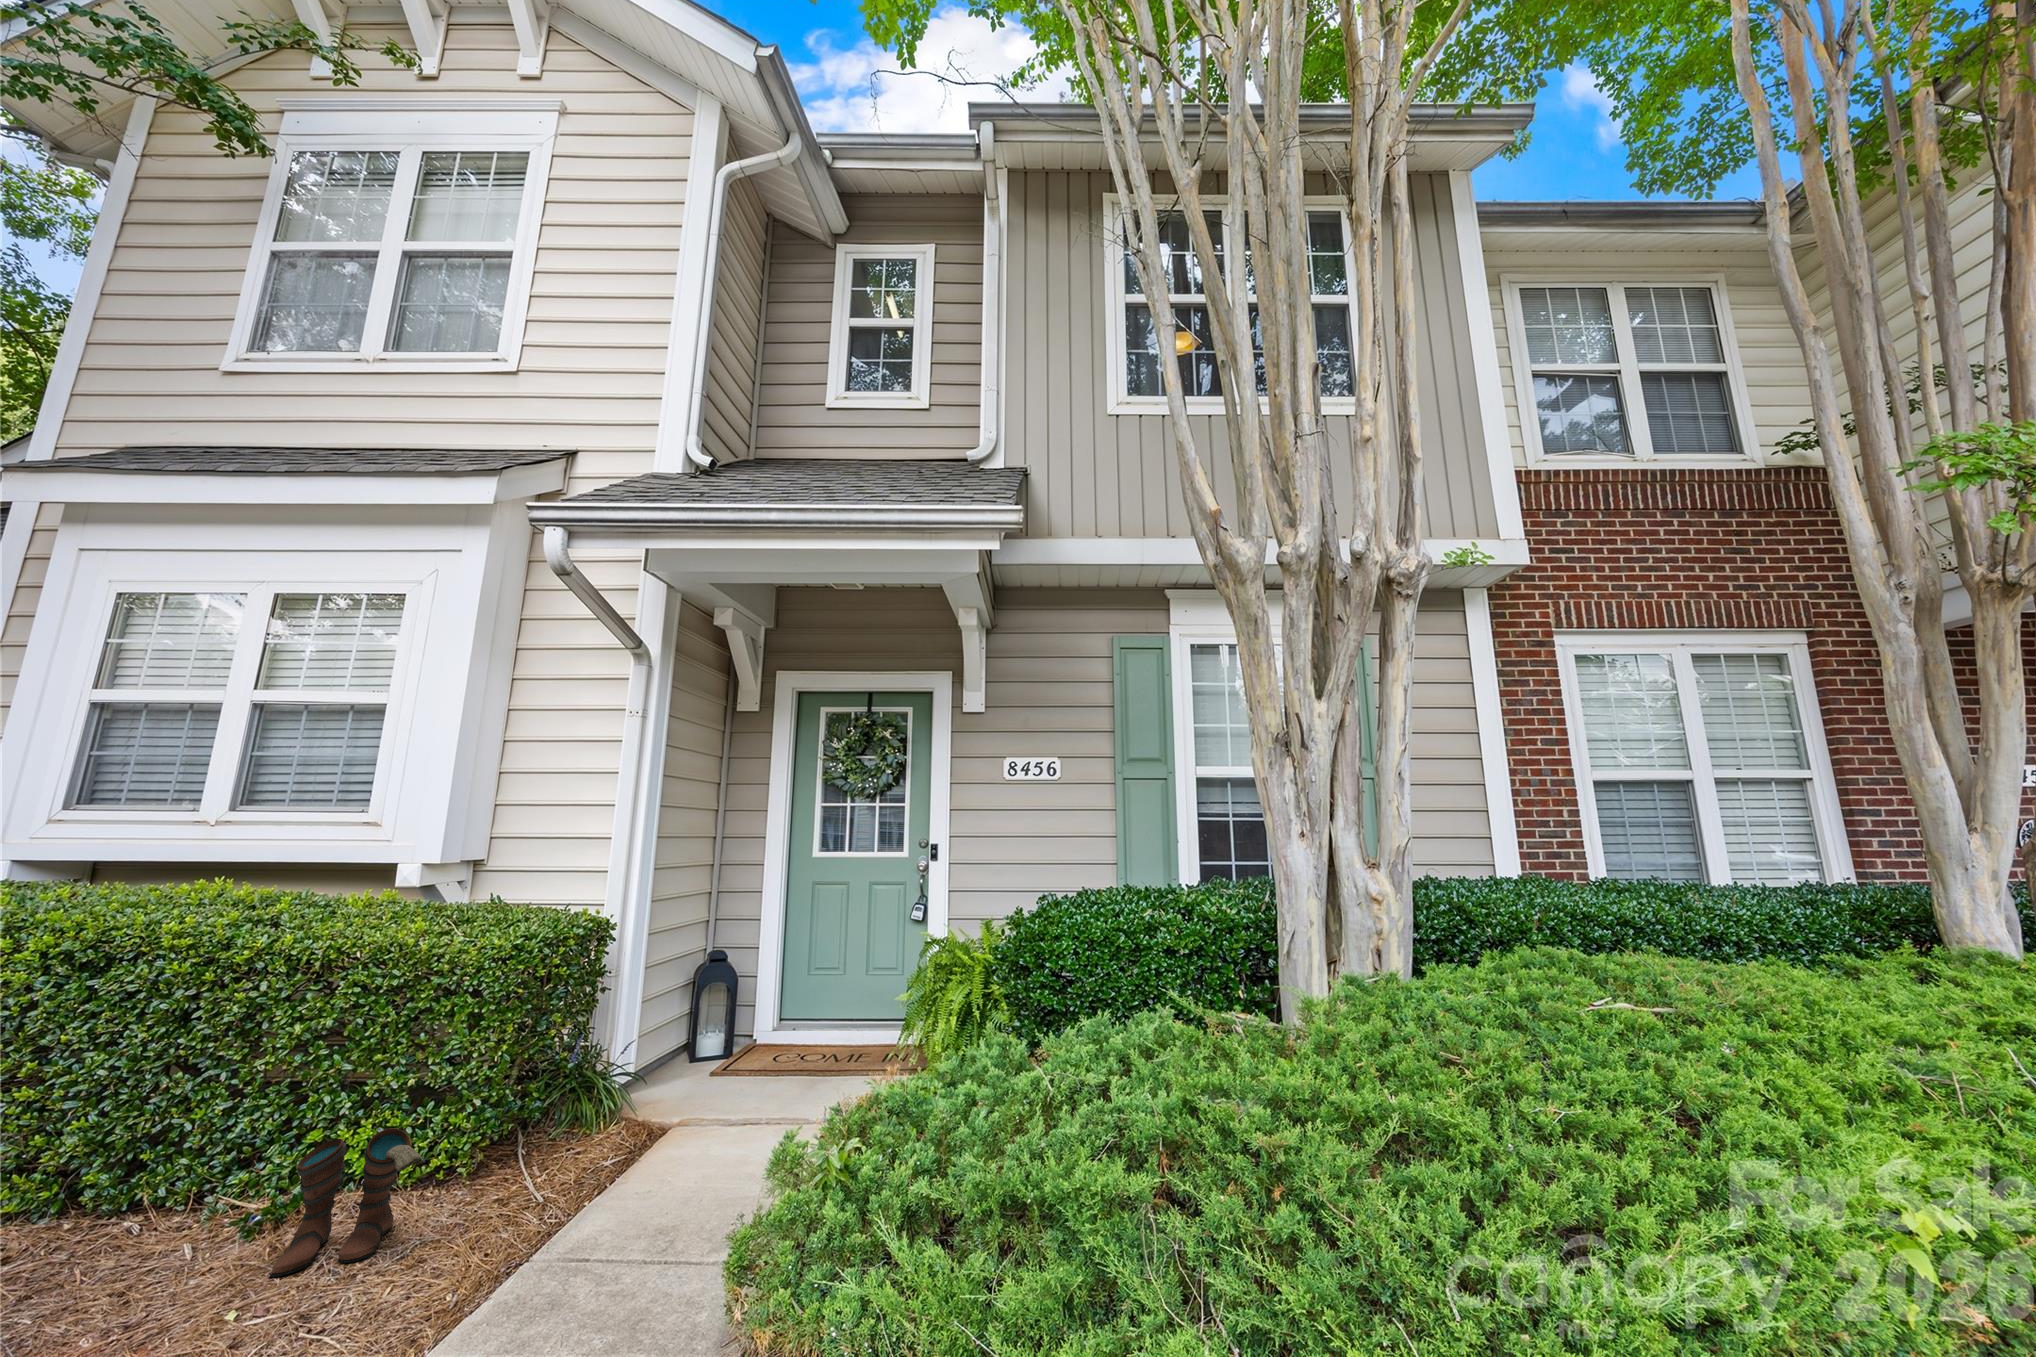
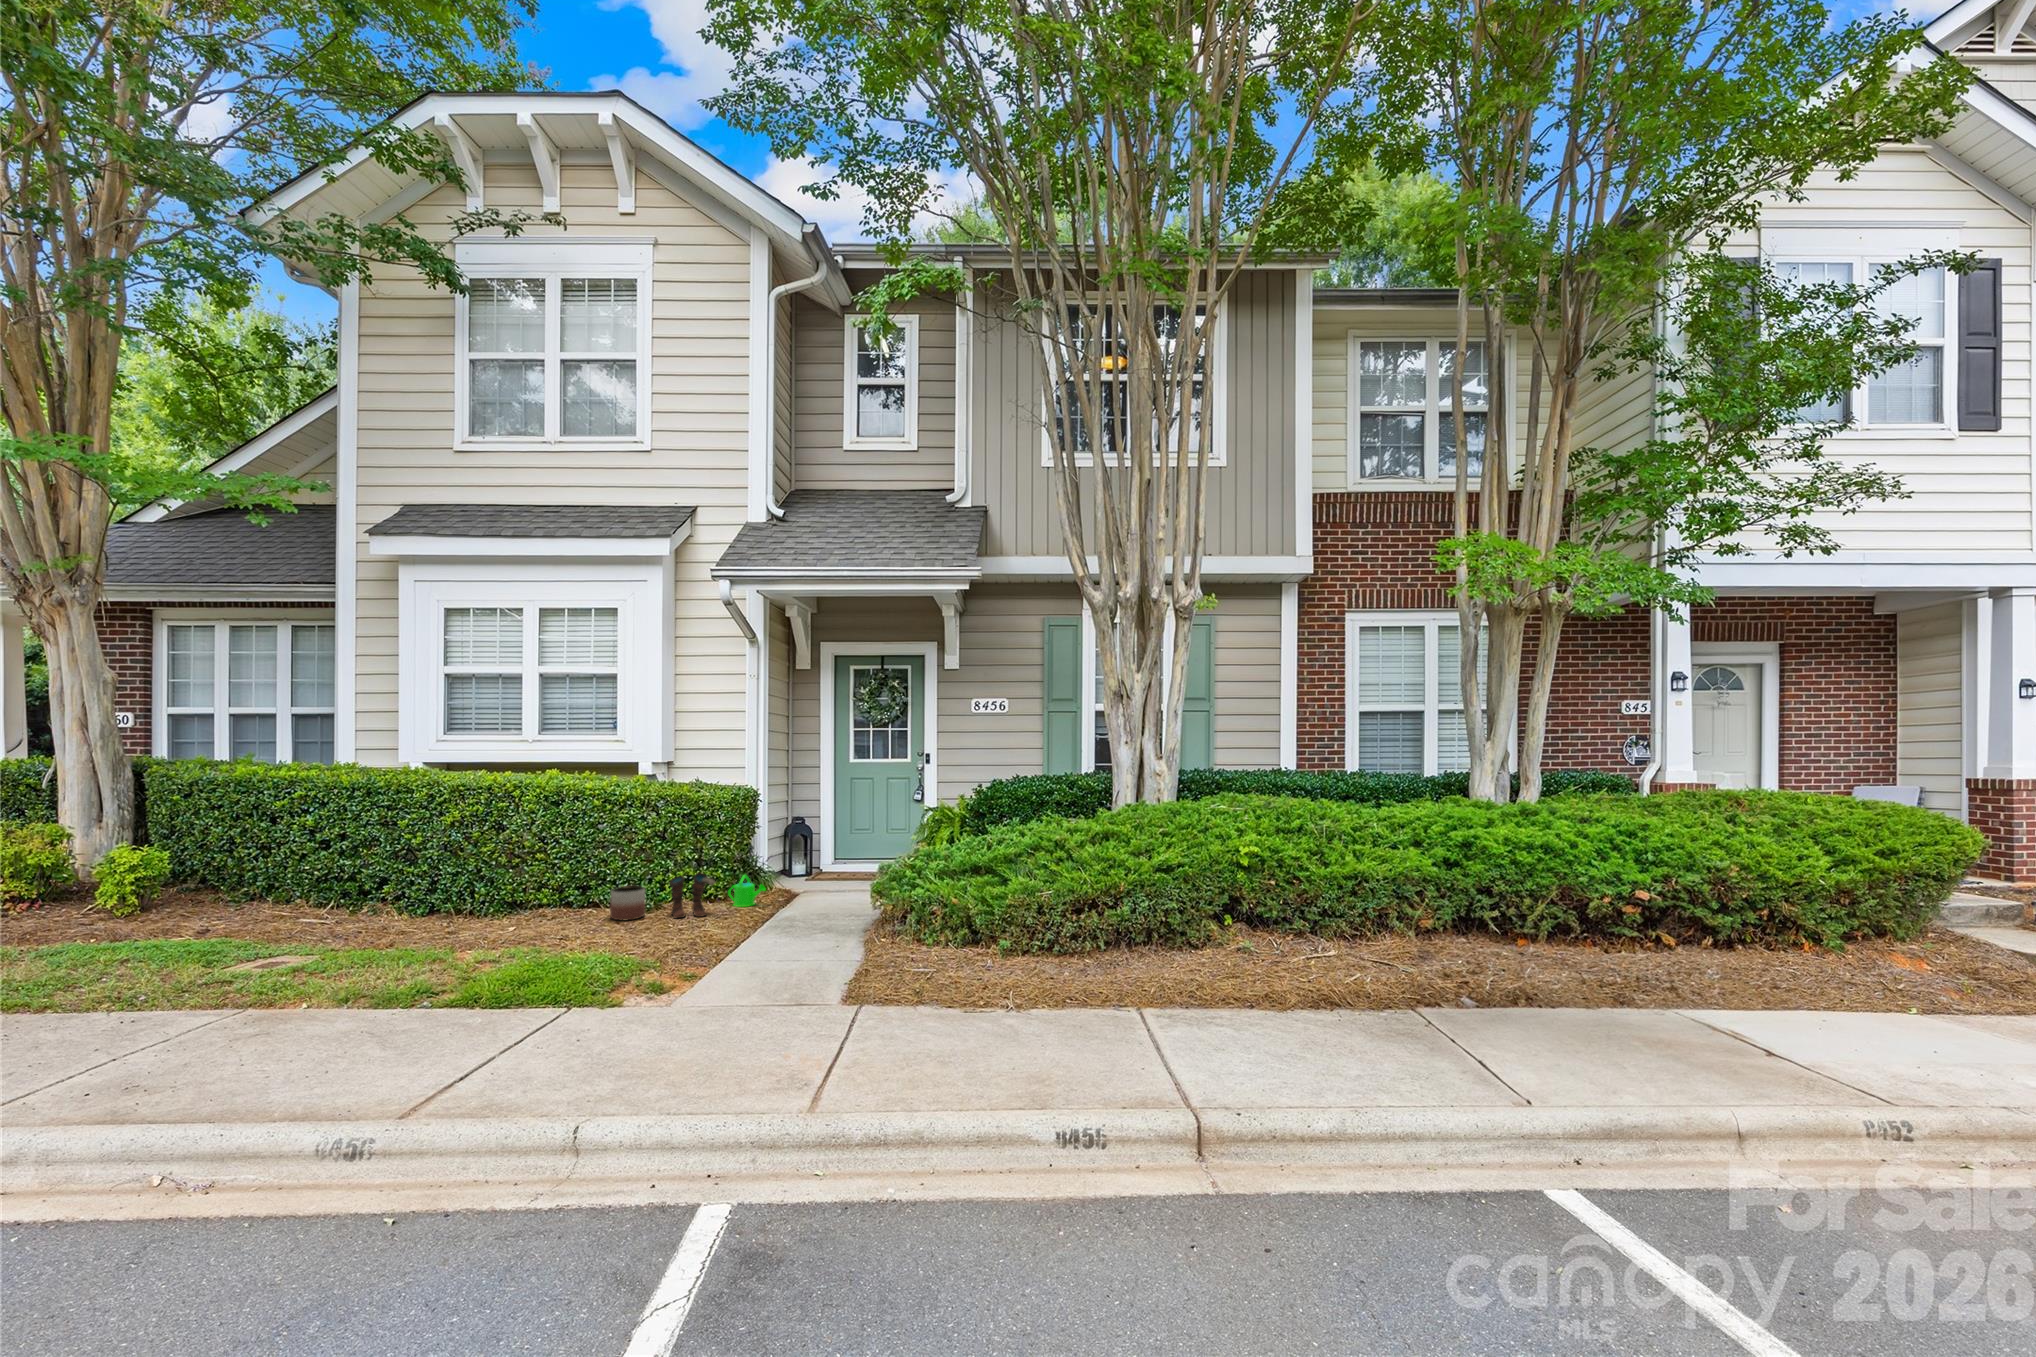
watering can: none [490,1110,571,1196] -> present [728,875,766,907]
planter: none [93,1171,231,1293] -> present [610,886,645,921]

